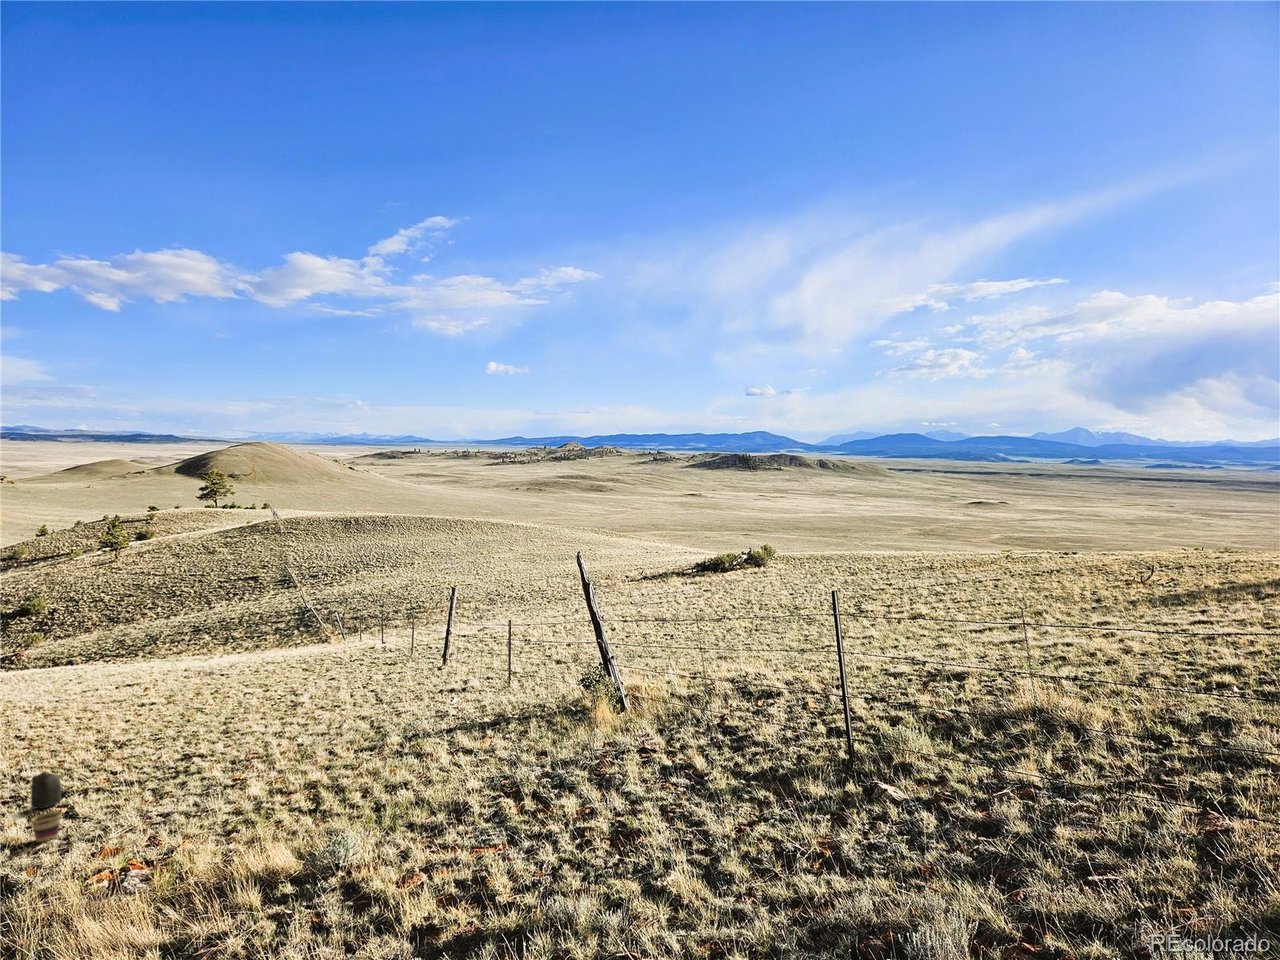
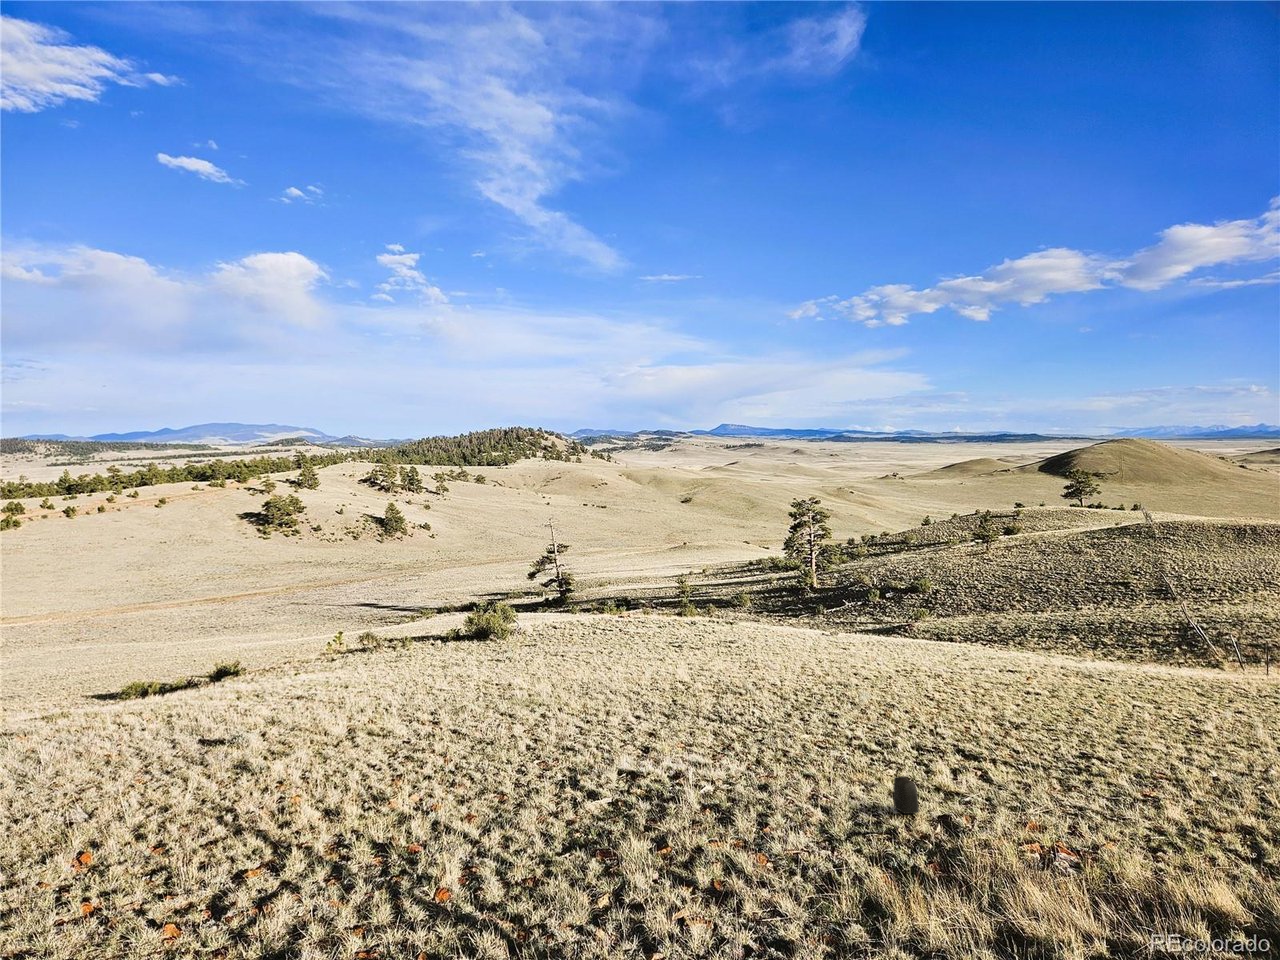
basket: present [32,812,61,842] -> none [884,833,910,866]

